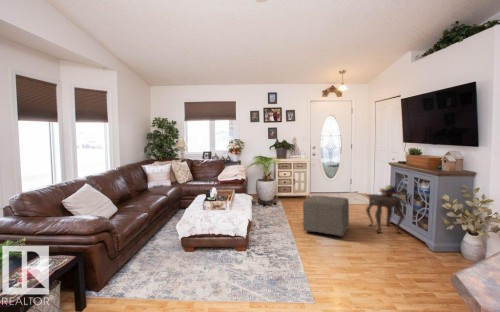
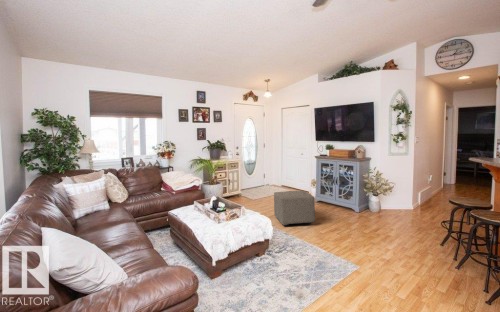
side table: present [366,185,404,233] -> none [309,175,337,214]

